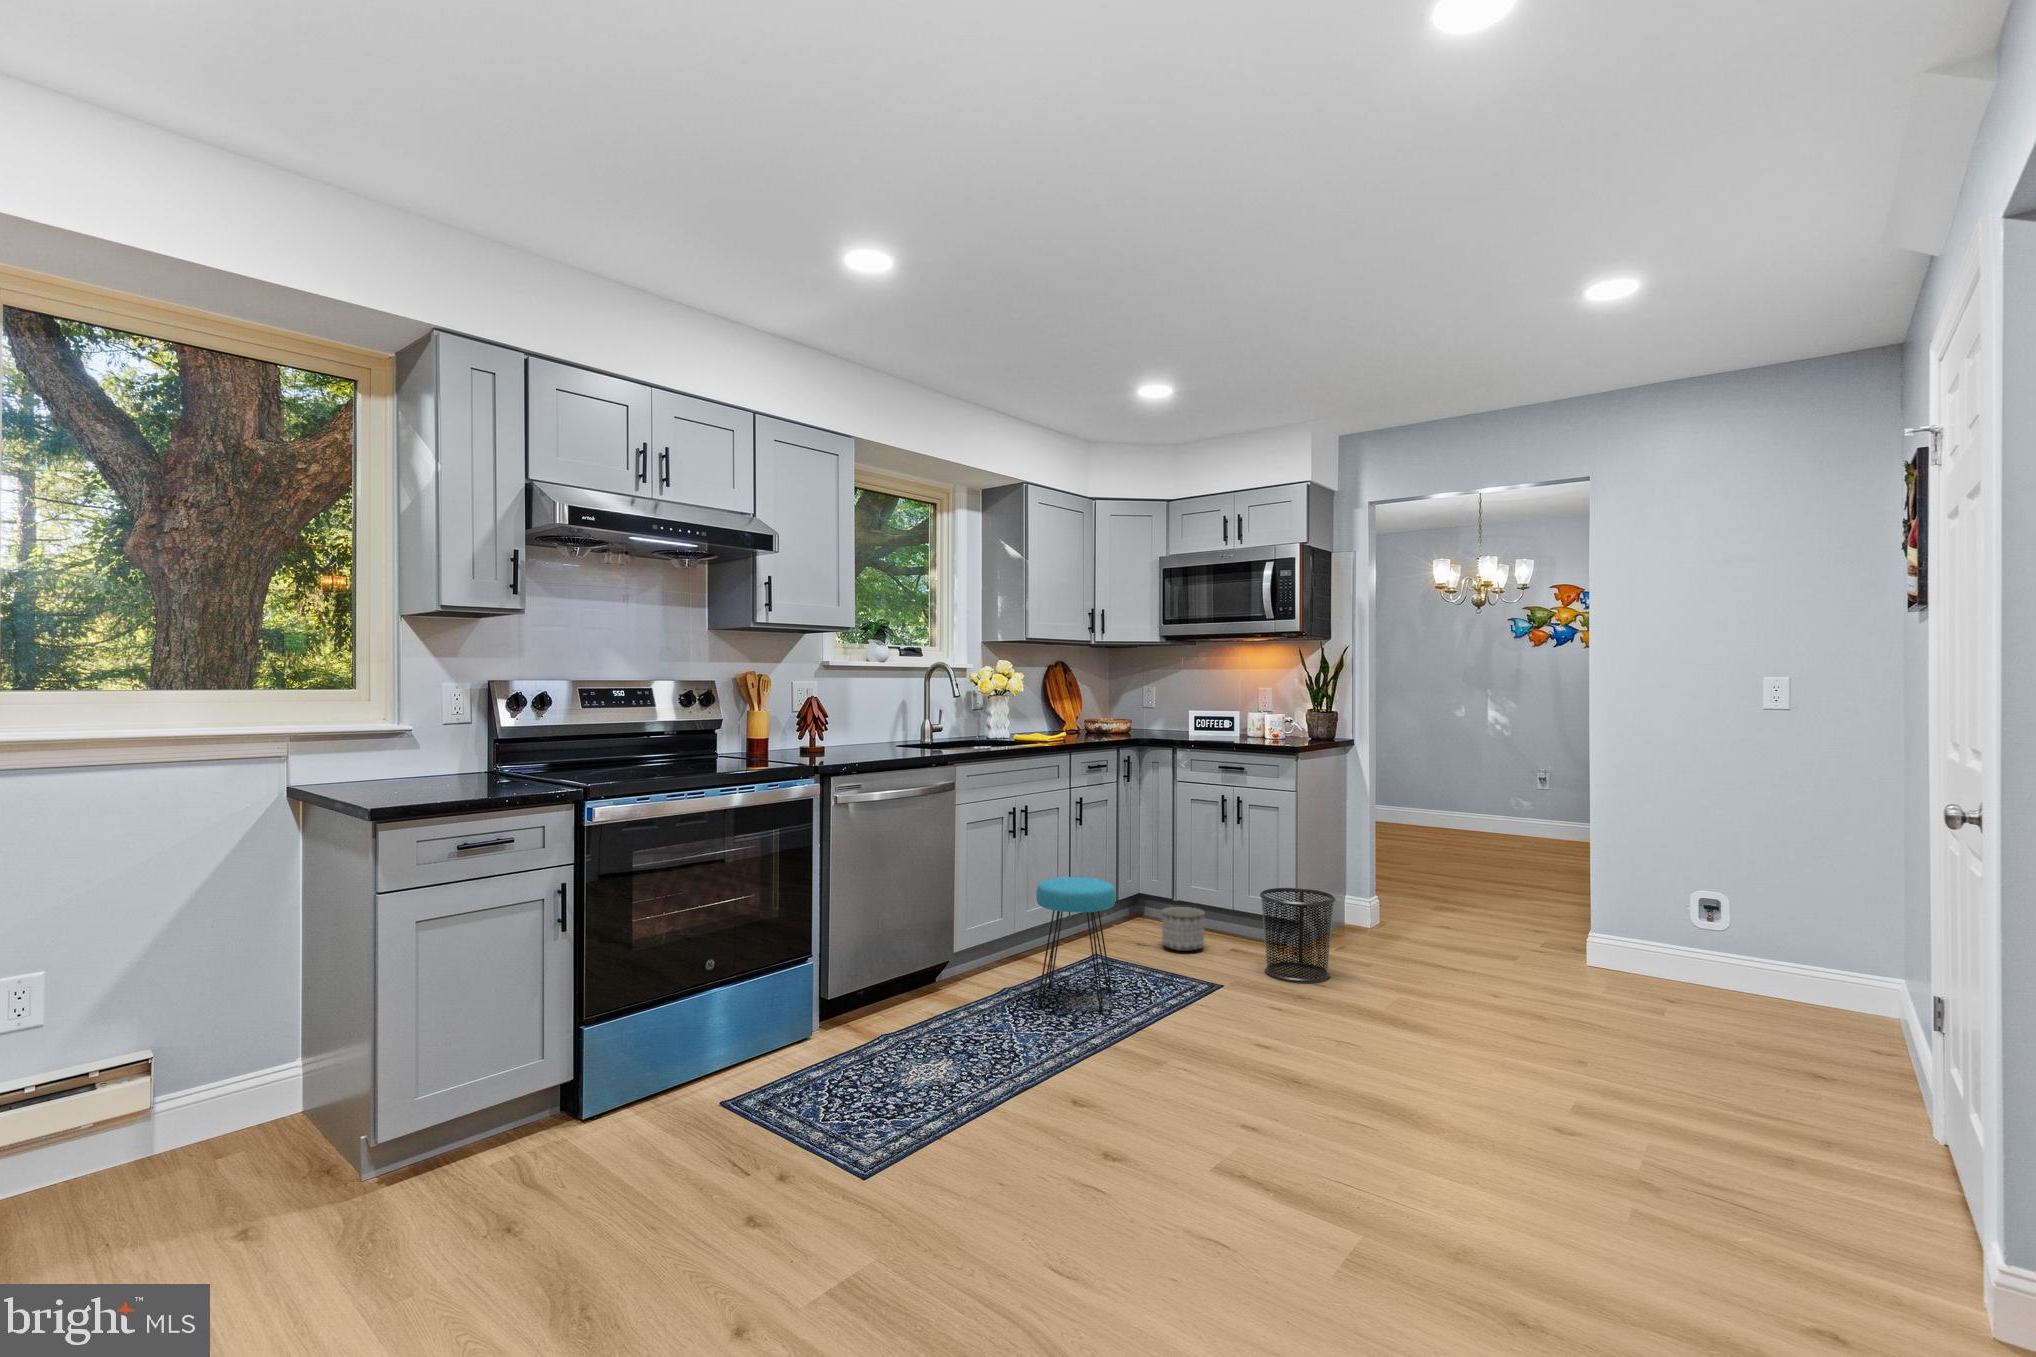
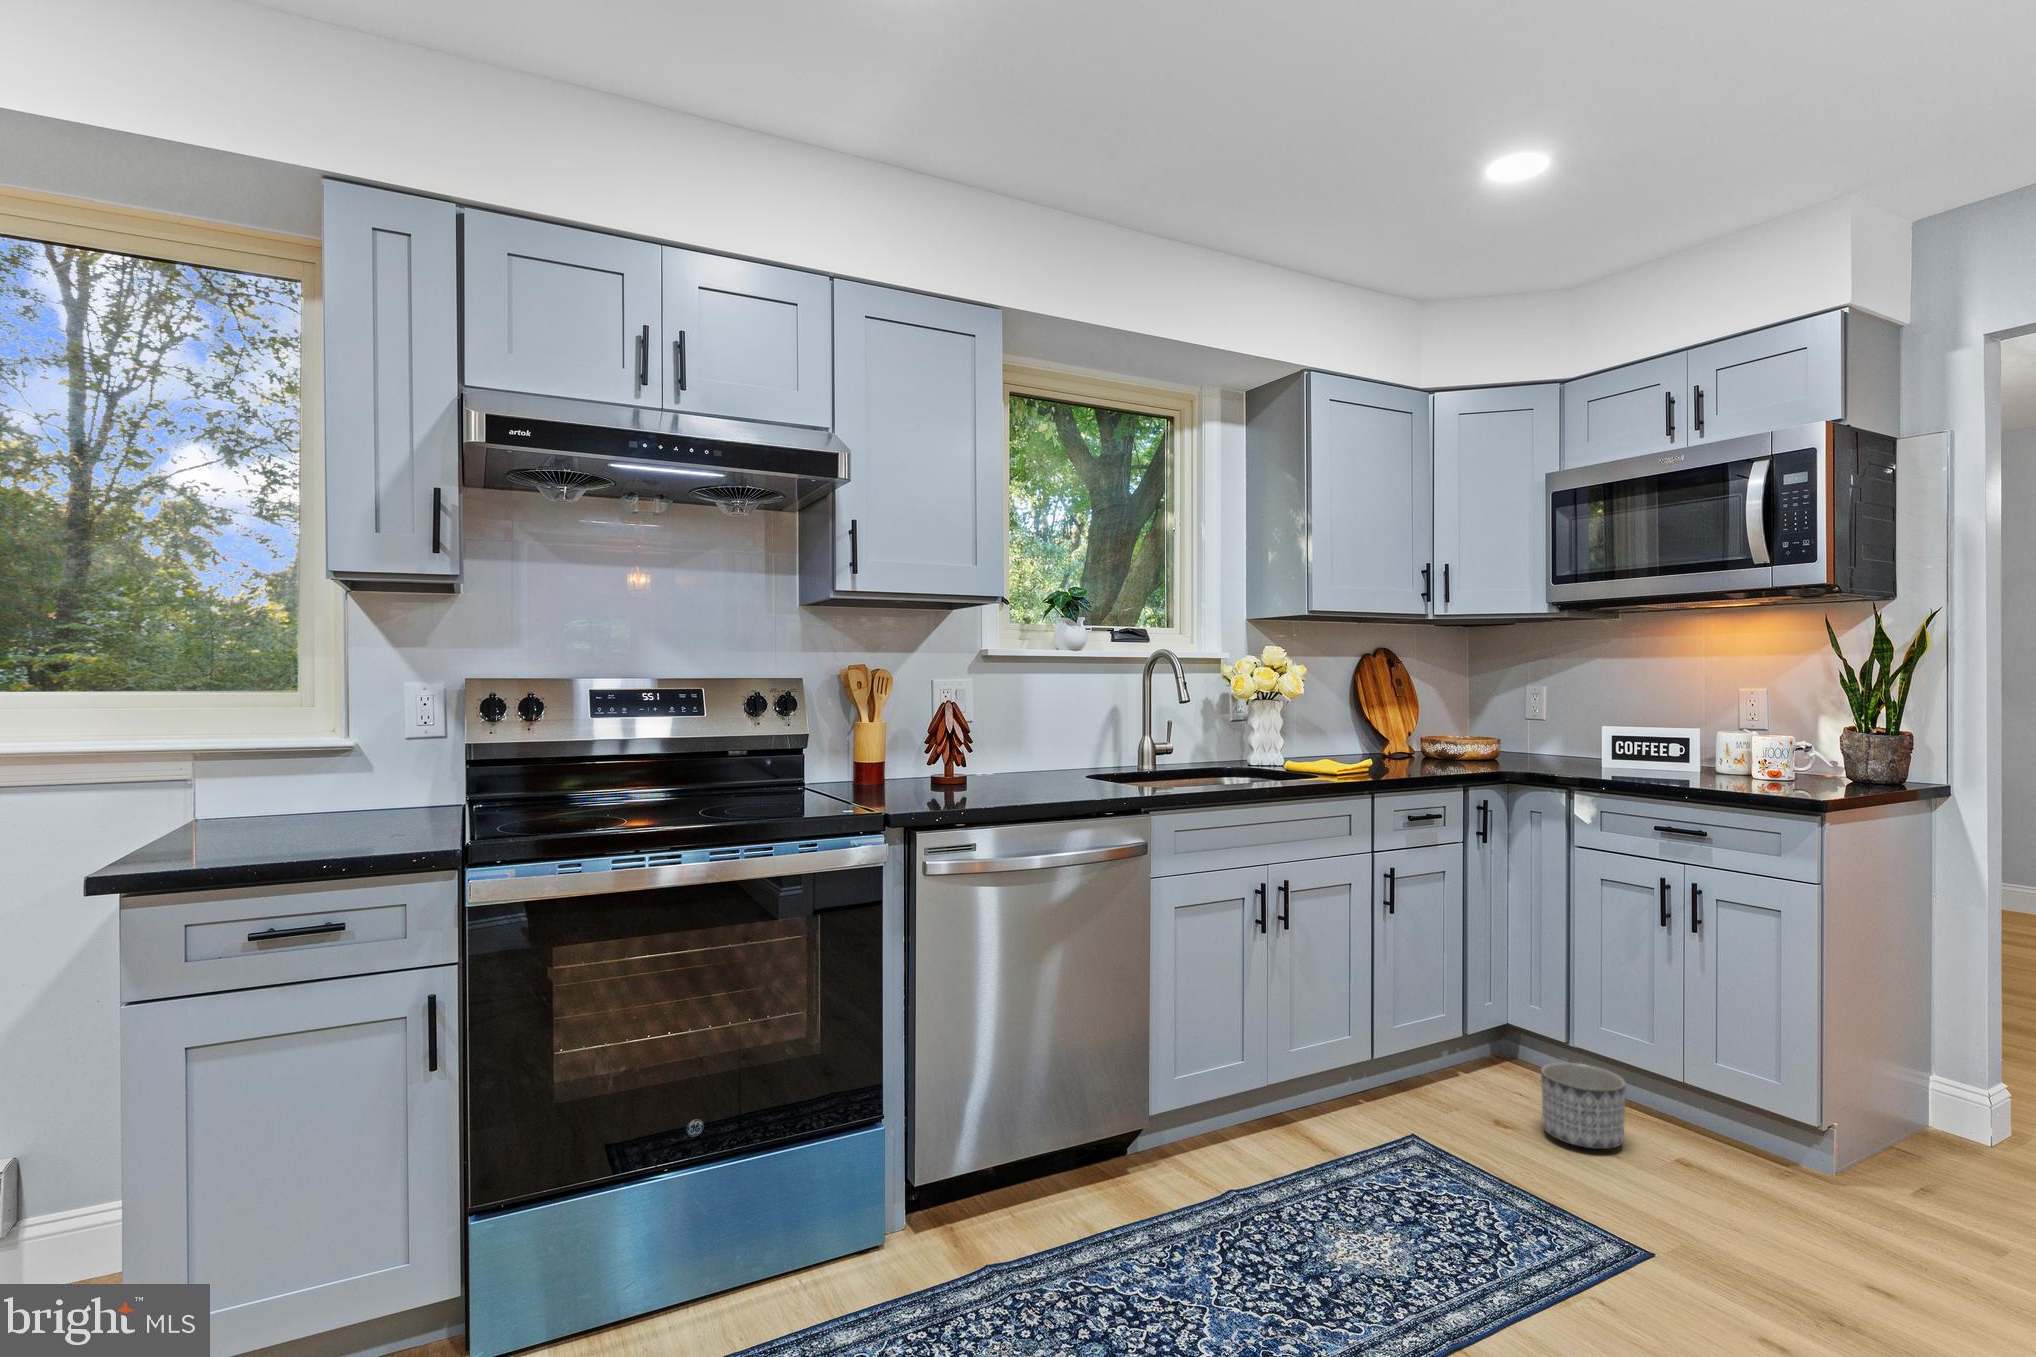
stool: present [1036,877,1116,1010] -> none [1273,1014,1425,1279]
waste bin: present [1260,888,1336,982] -> none [1738,1066,1920,1278]

